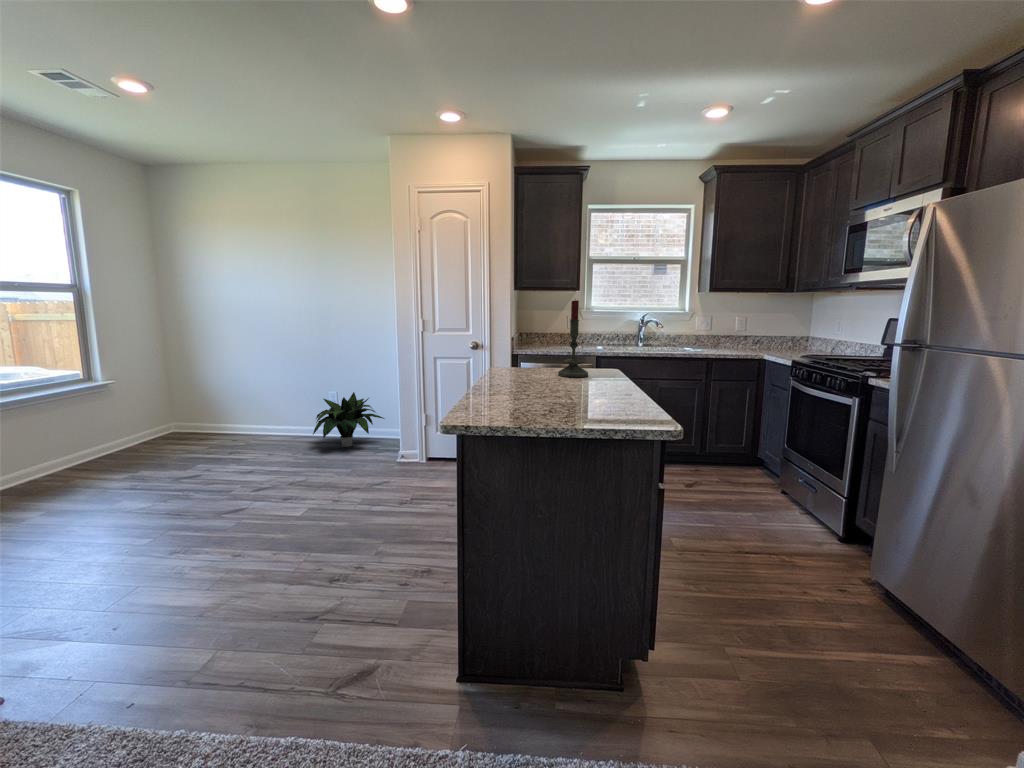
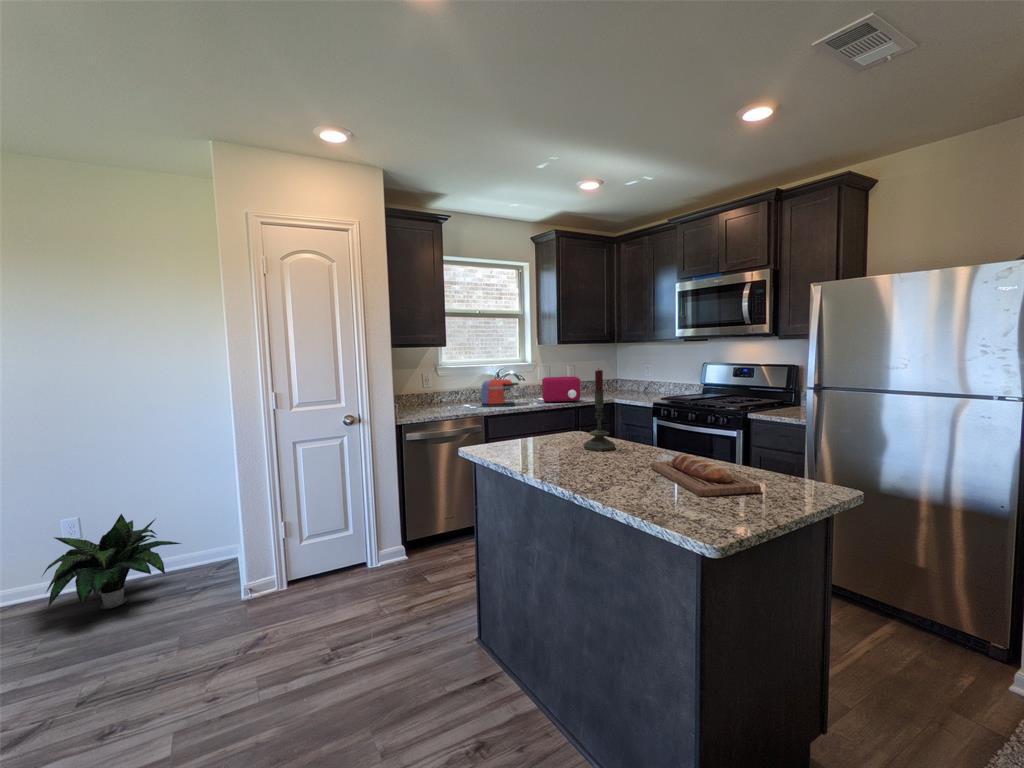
coffee maker: none [608,324,646,351] -> present [481,379,519,407]
toaster: none [676,326,720,354] -> present [542,377,580,403]
bread loaf: none [512,376,604,410] -> present [651,454,761,496]

